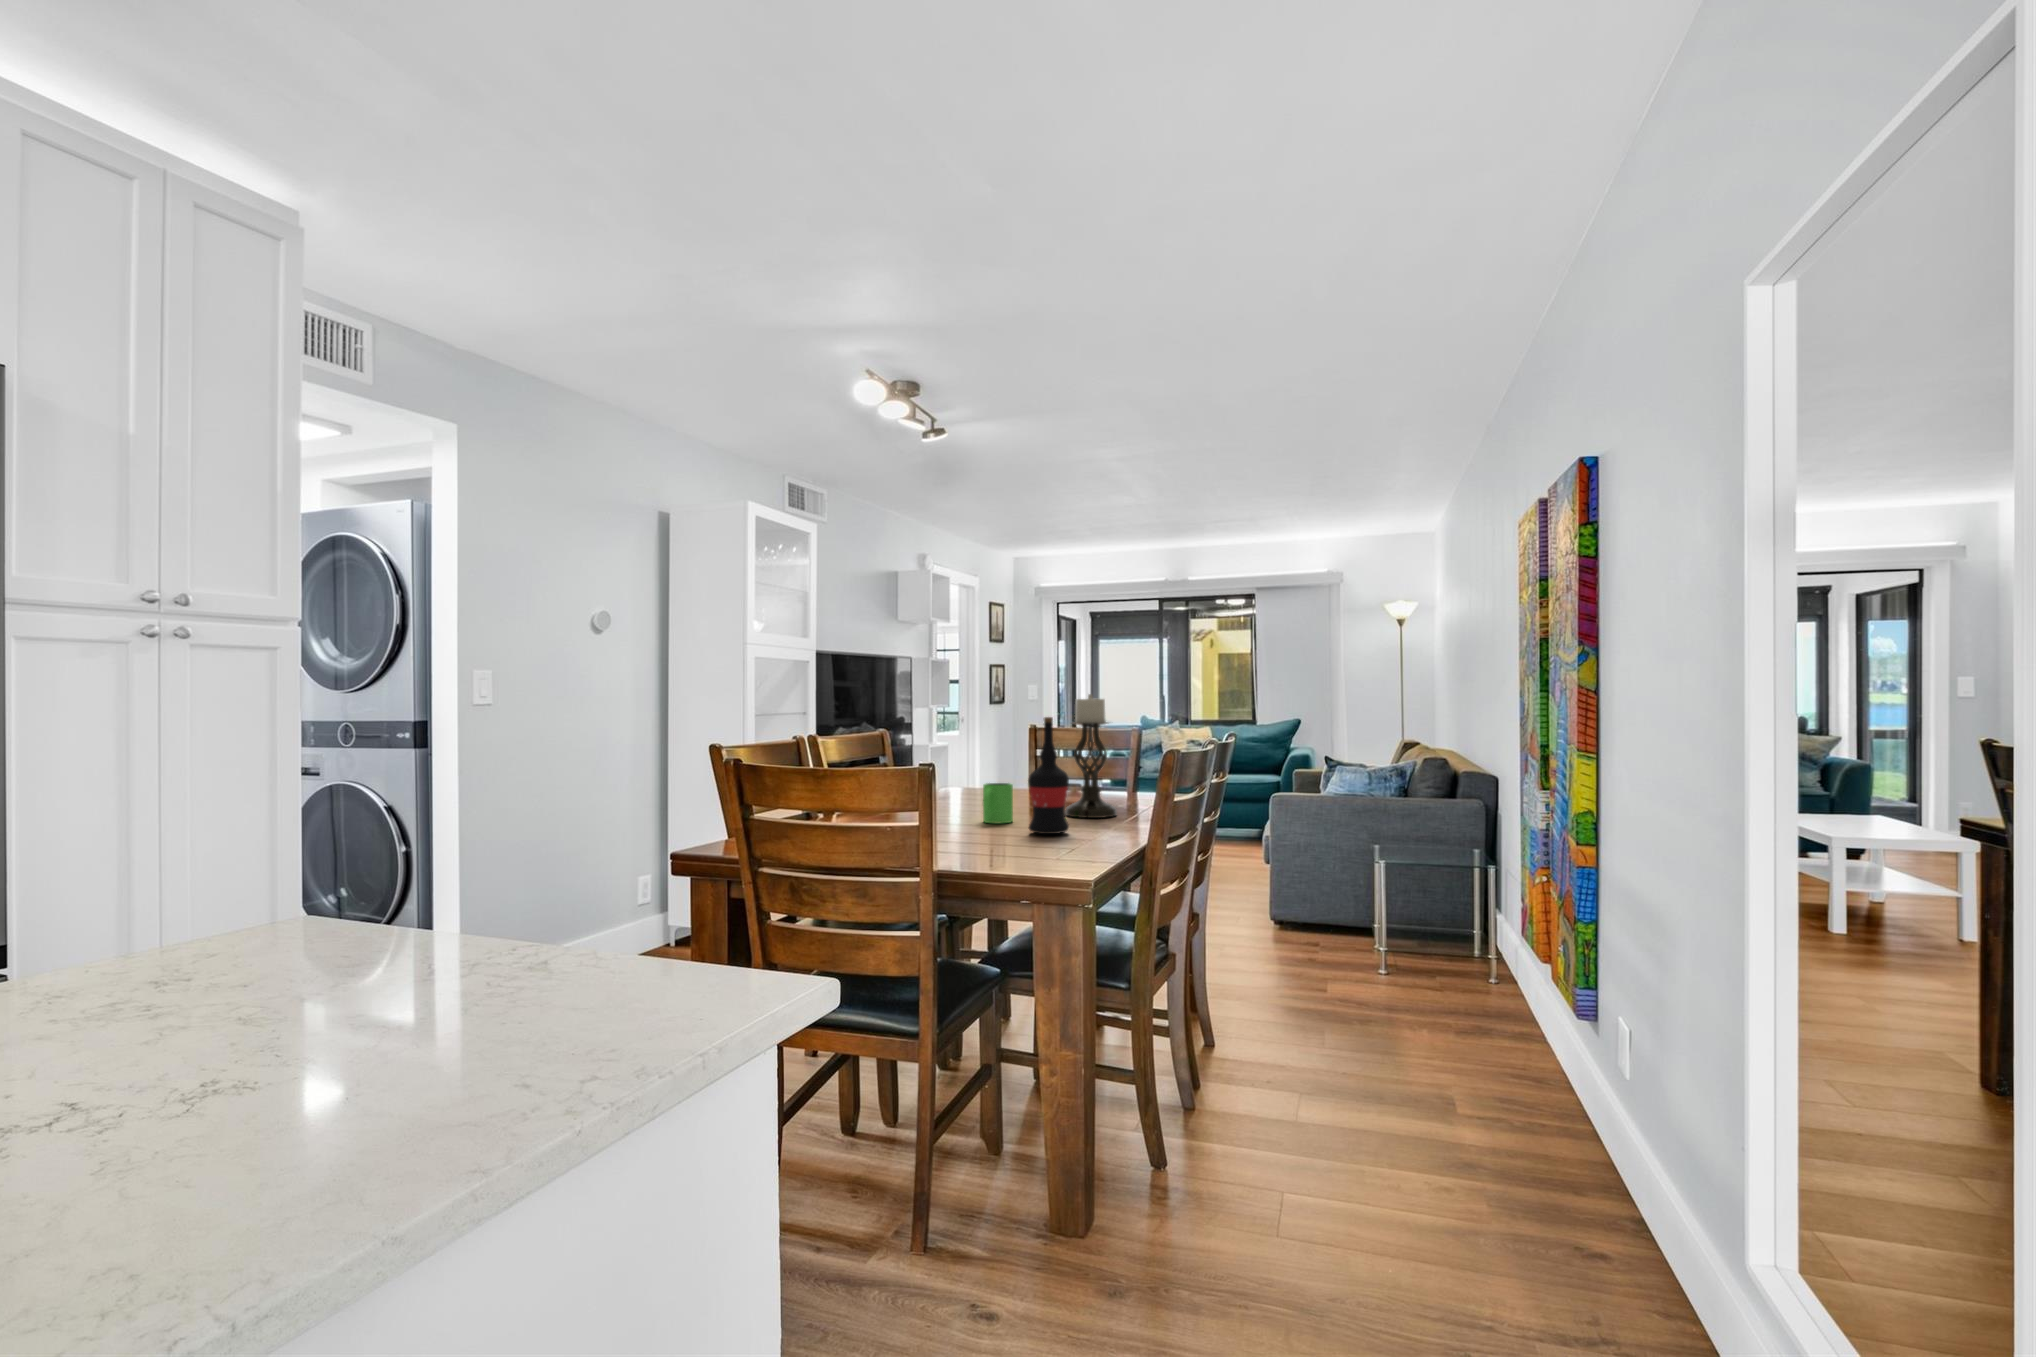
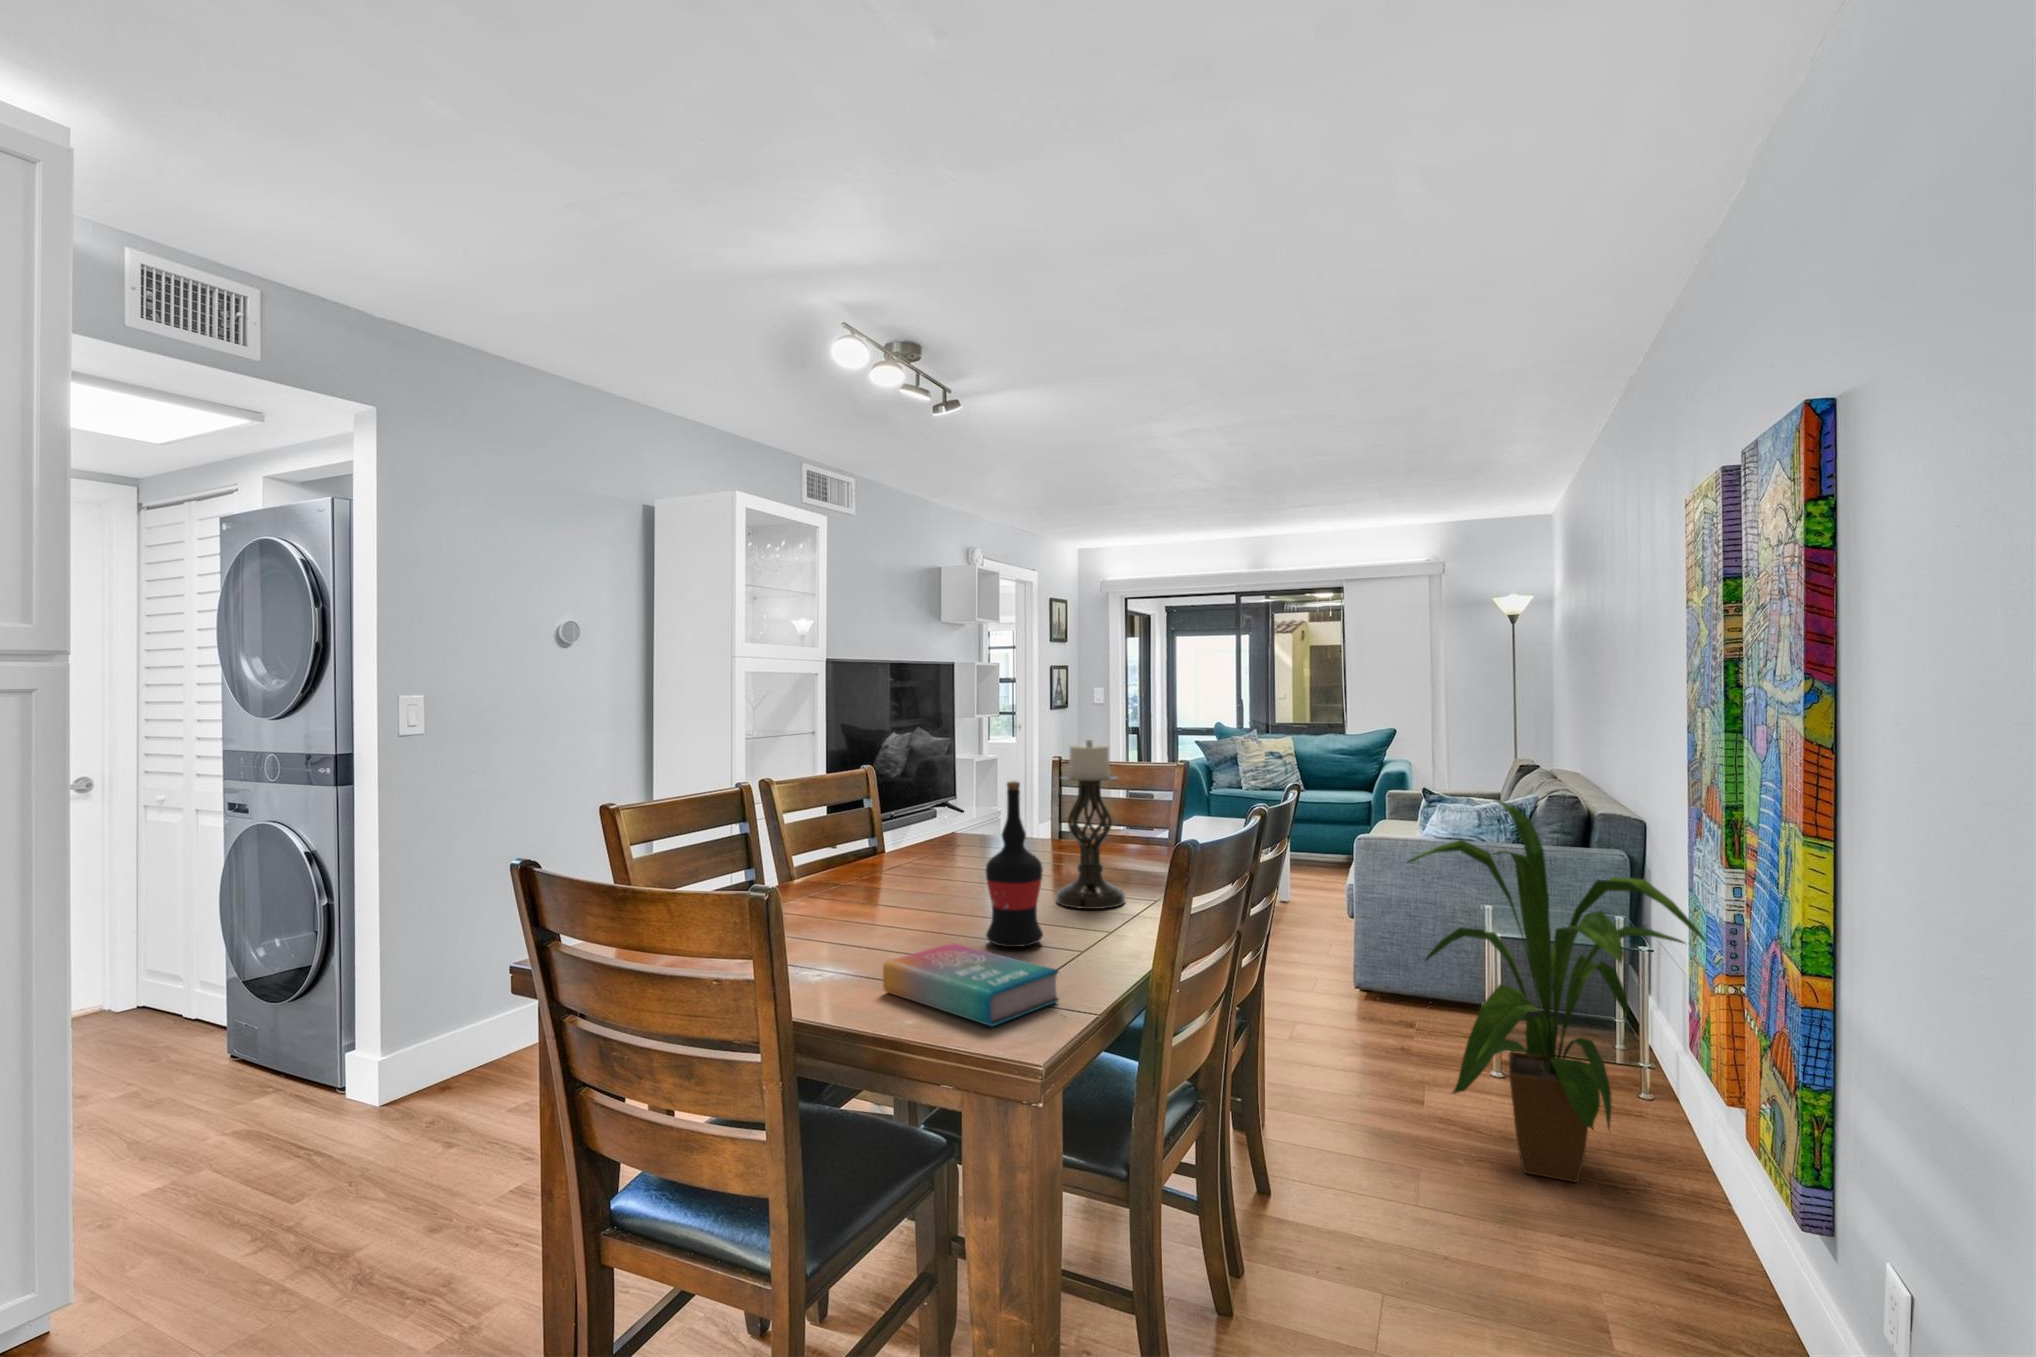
house plant: none [1316,750,1529,1030] -> present [1408,799,1706,1182]
mug: present [983,783,1013,823] -> none [934,860,980,918]
book: none [974,826,1097,864] -> present [883,943,1059,1026]

